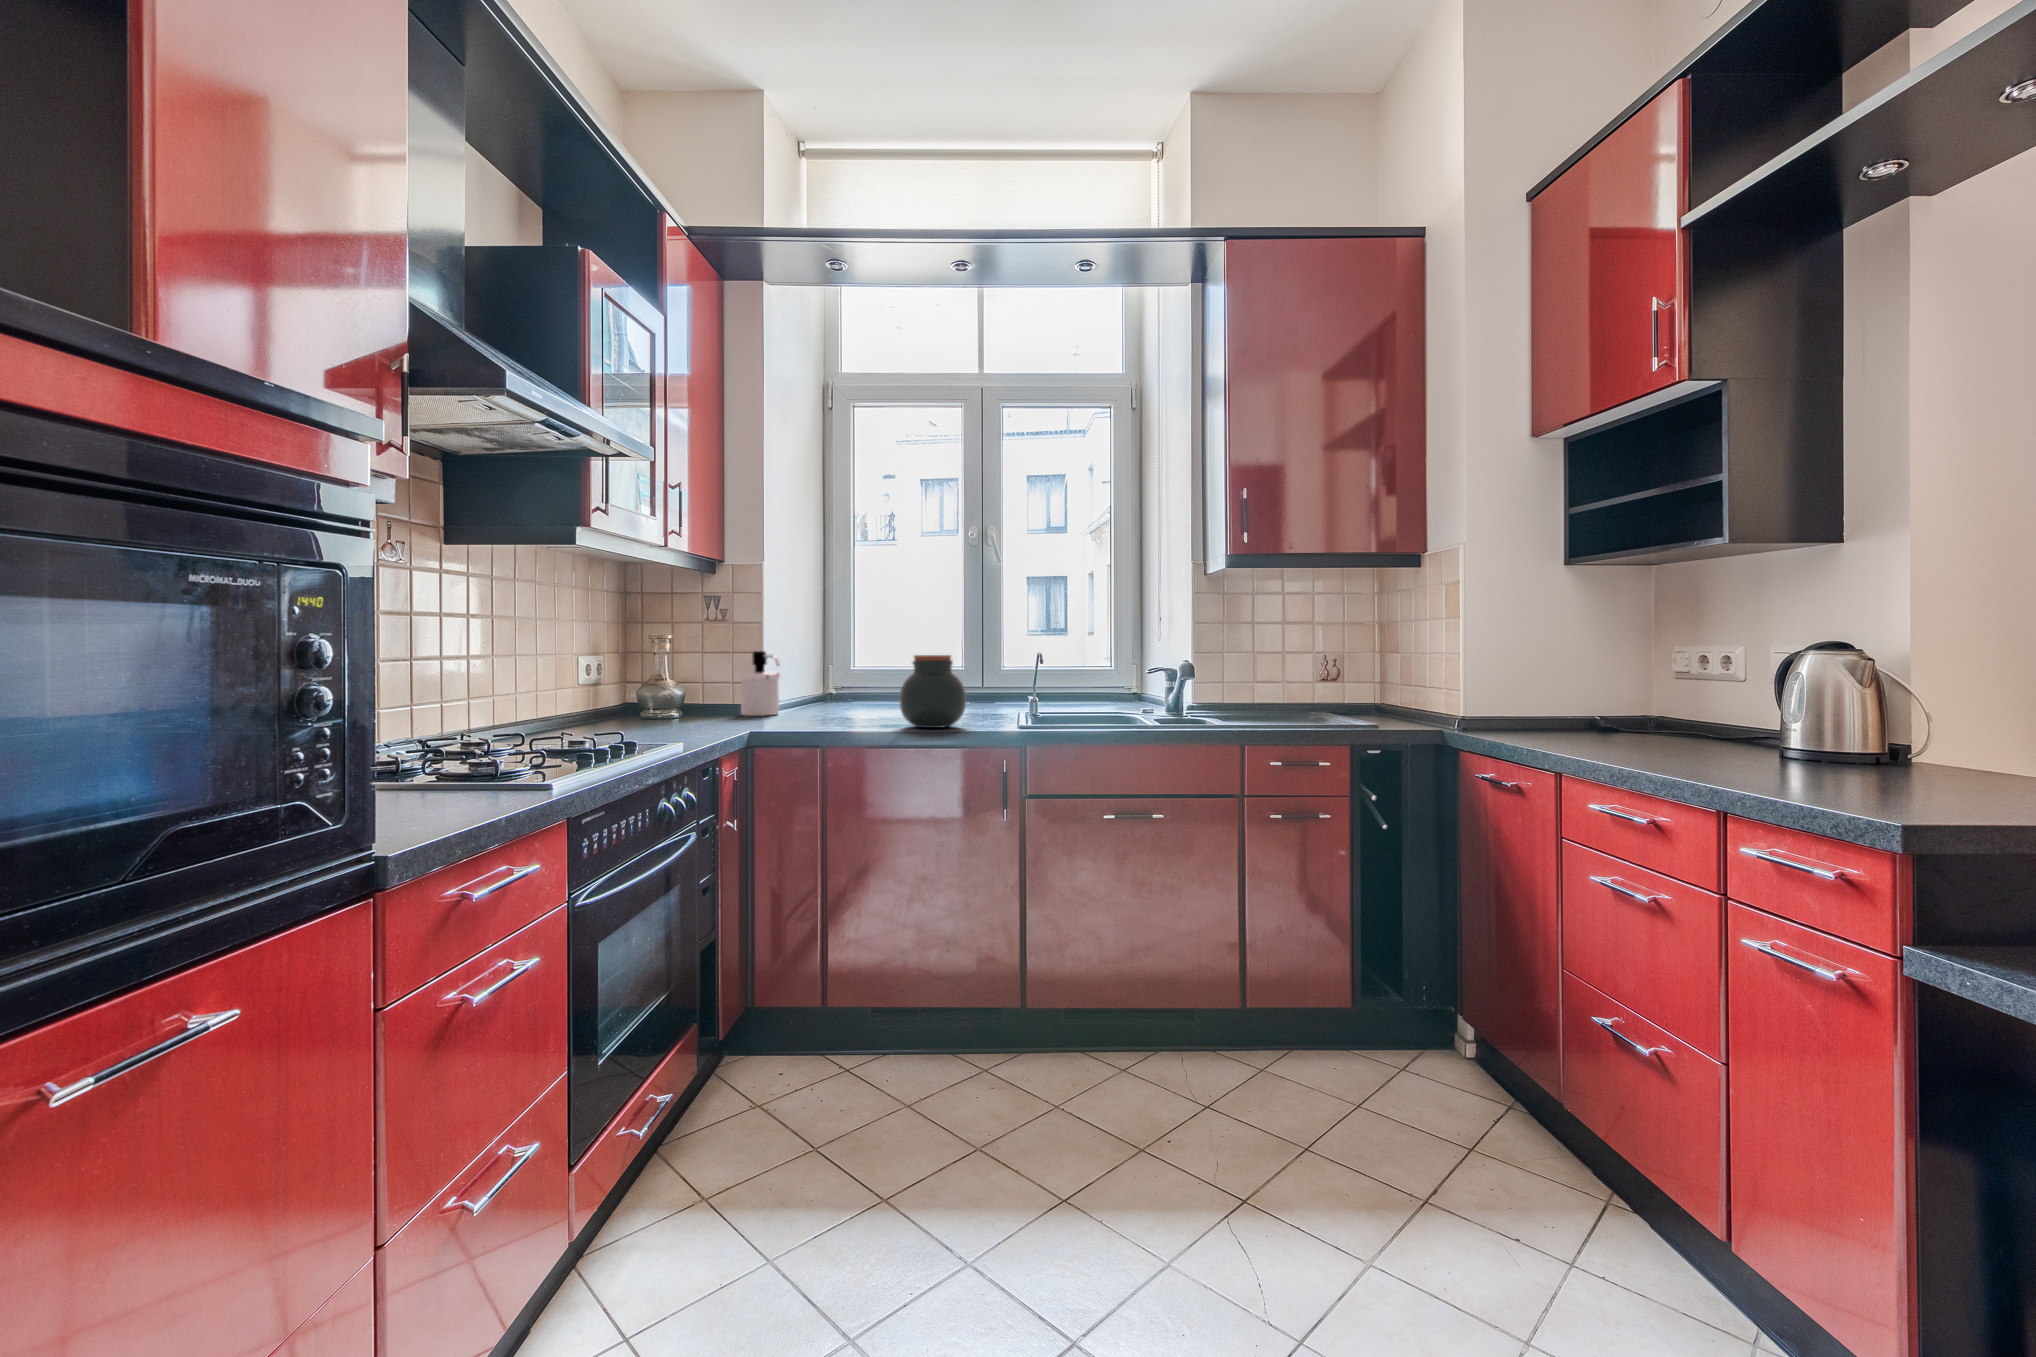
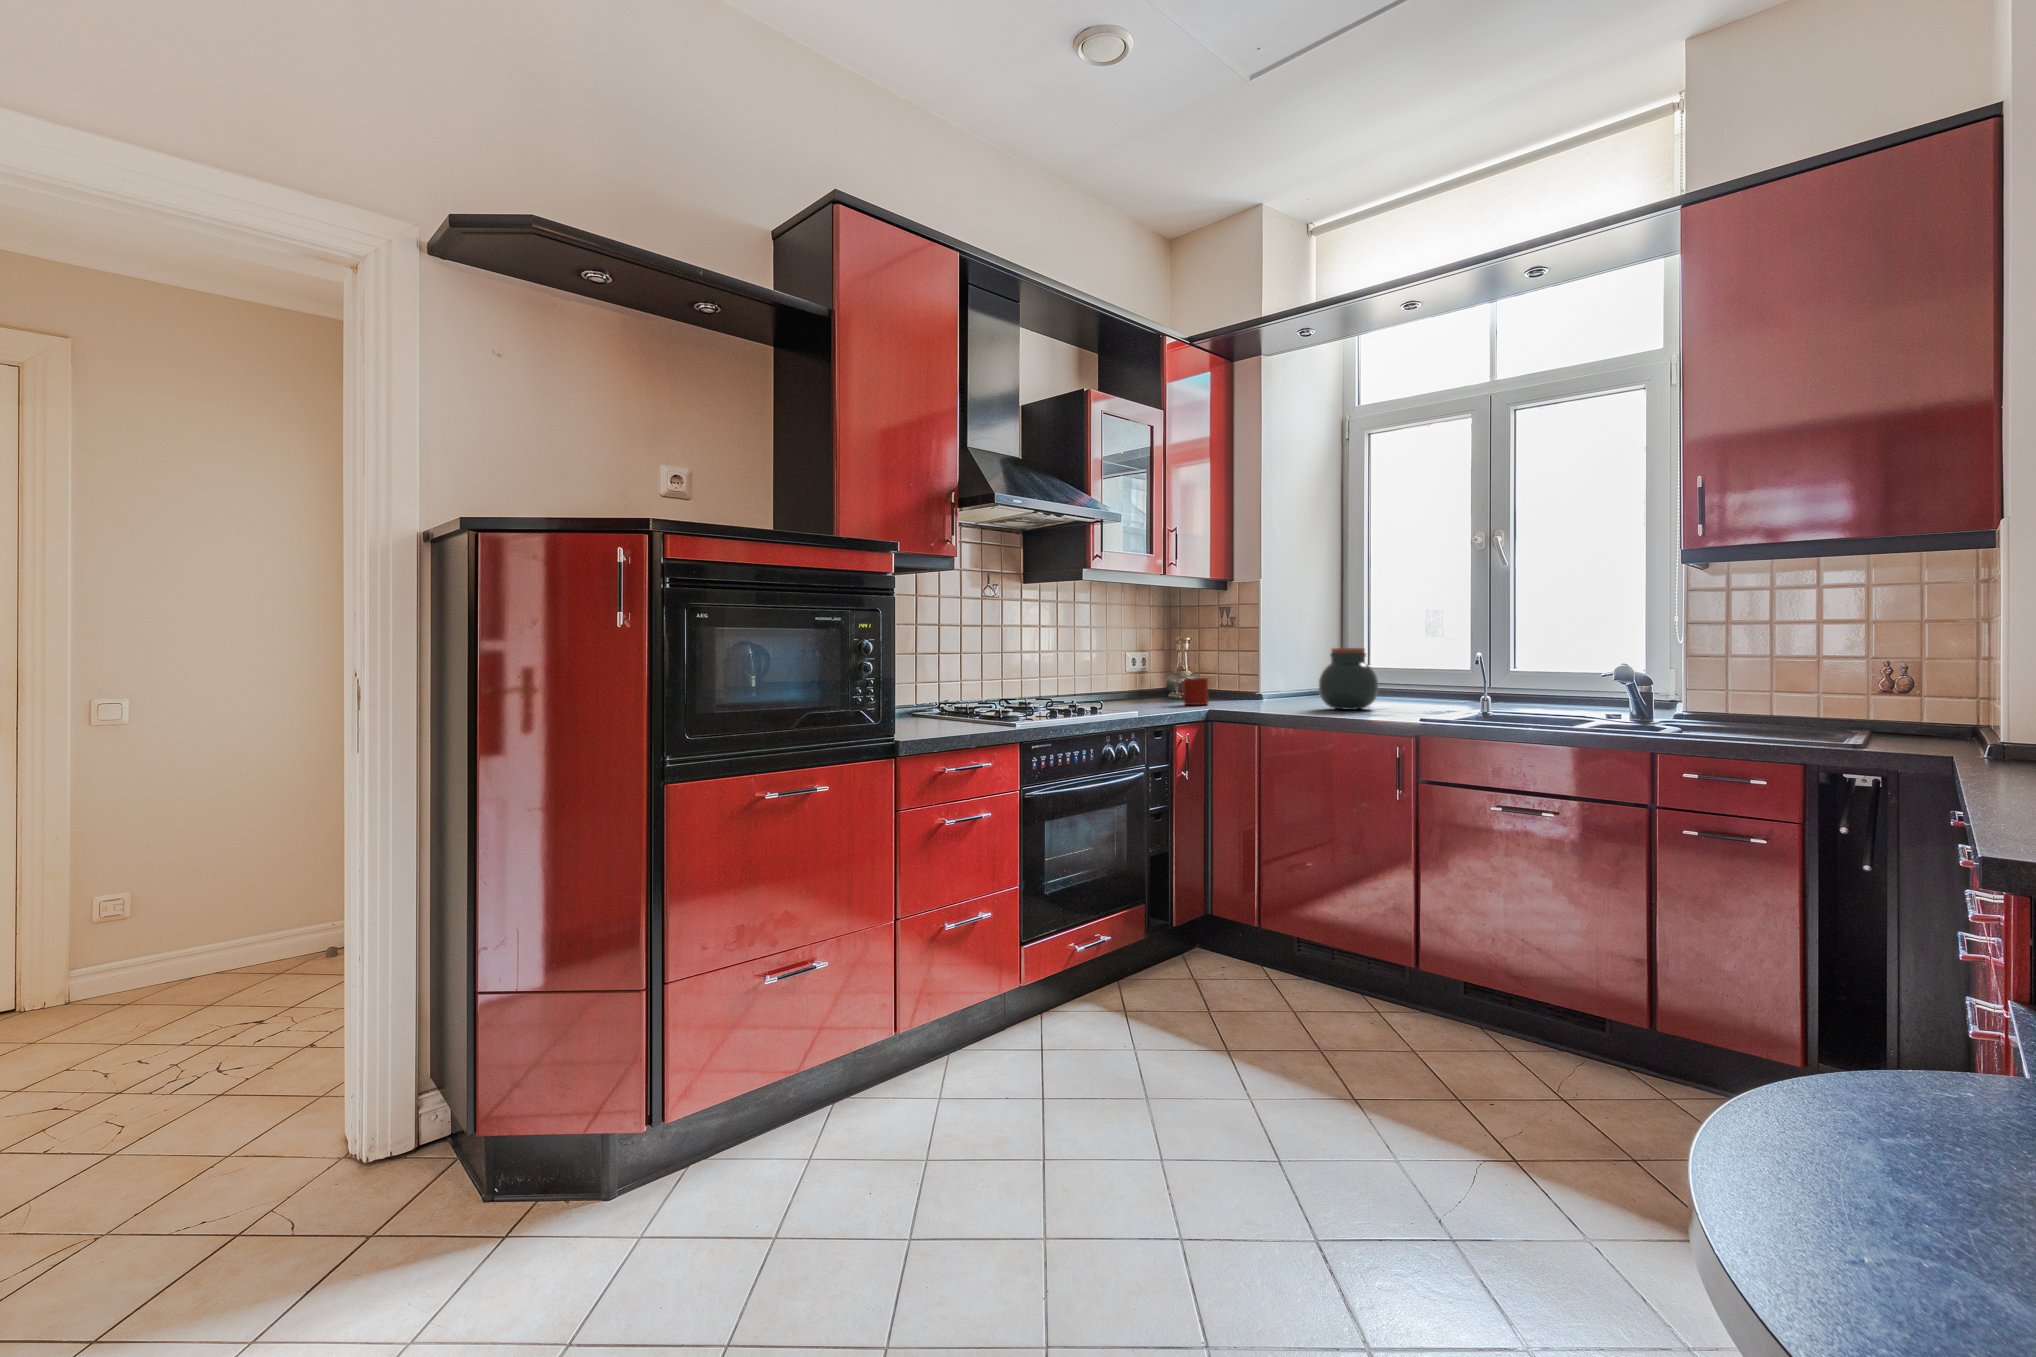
soap dispenser: present [739,651,780,716] -> none [1236,649,1268,700]
mug: none [706,690,740,729] -> present [1179,678,1208,705]

